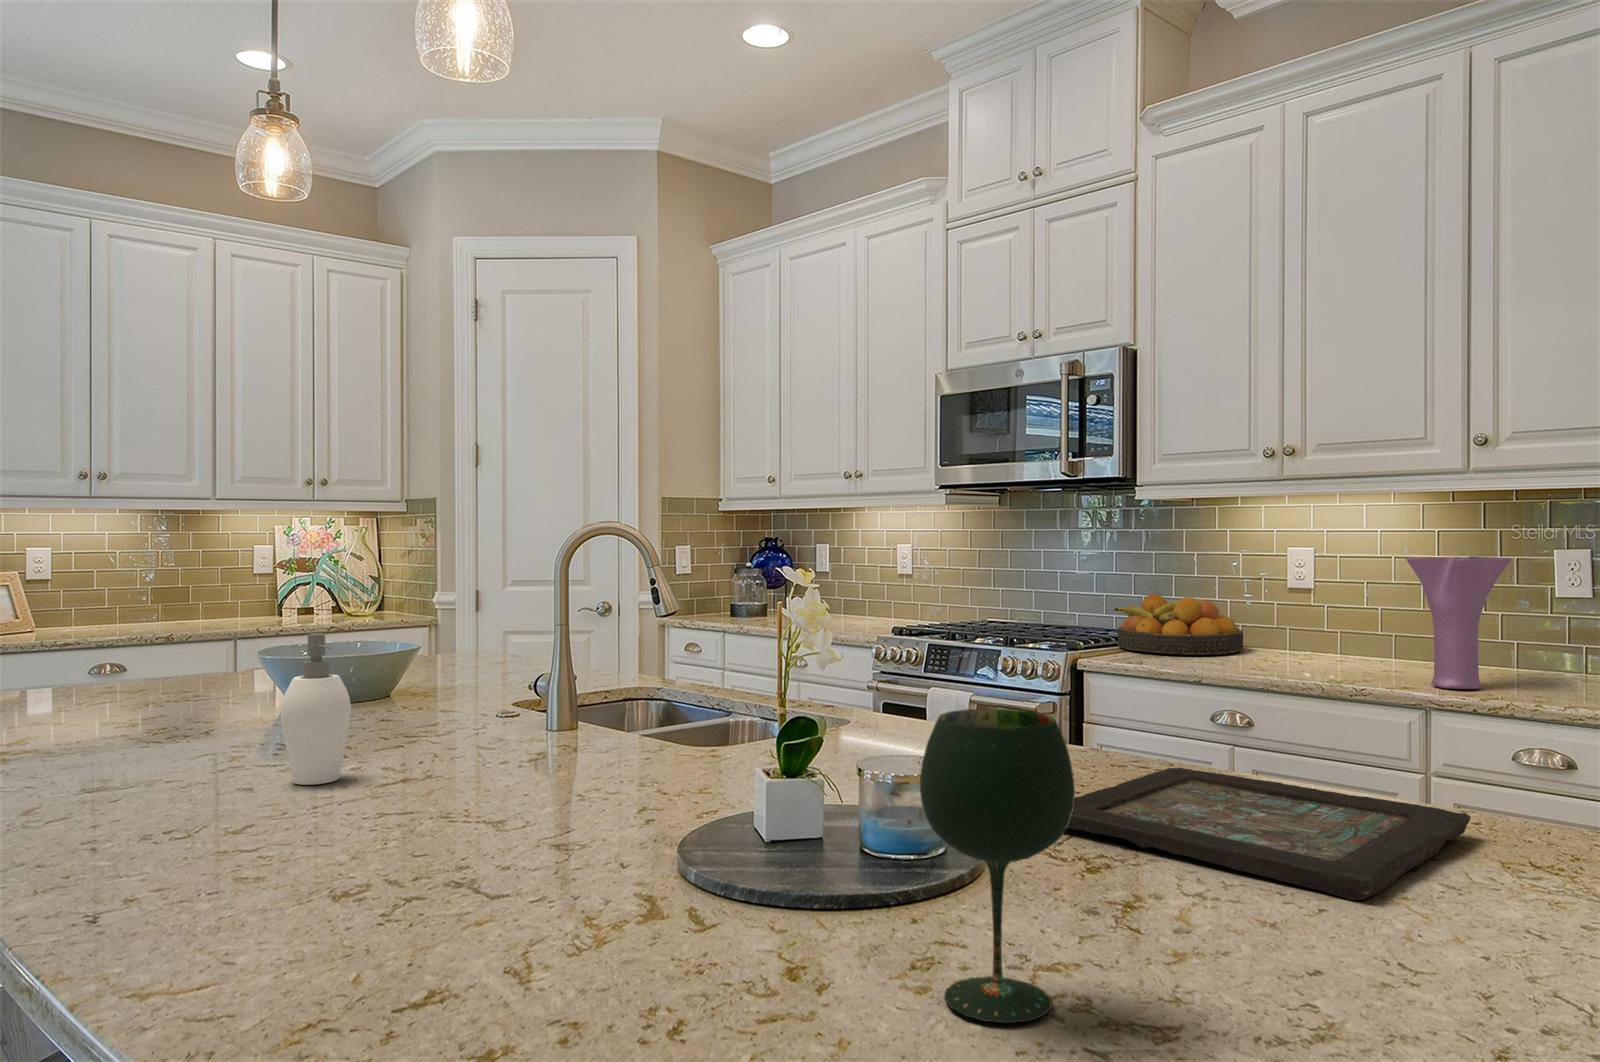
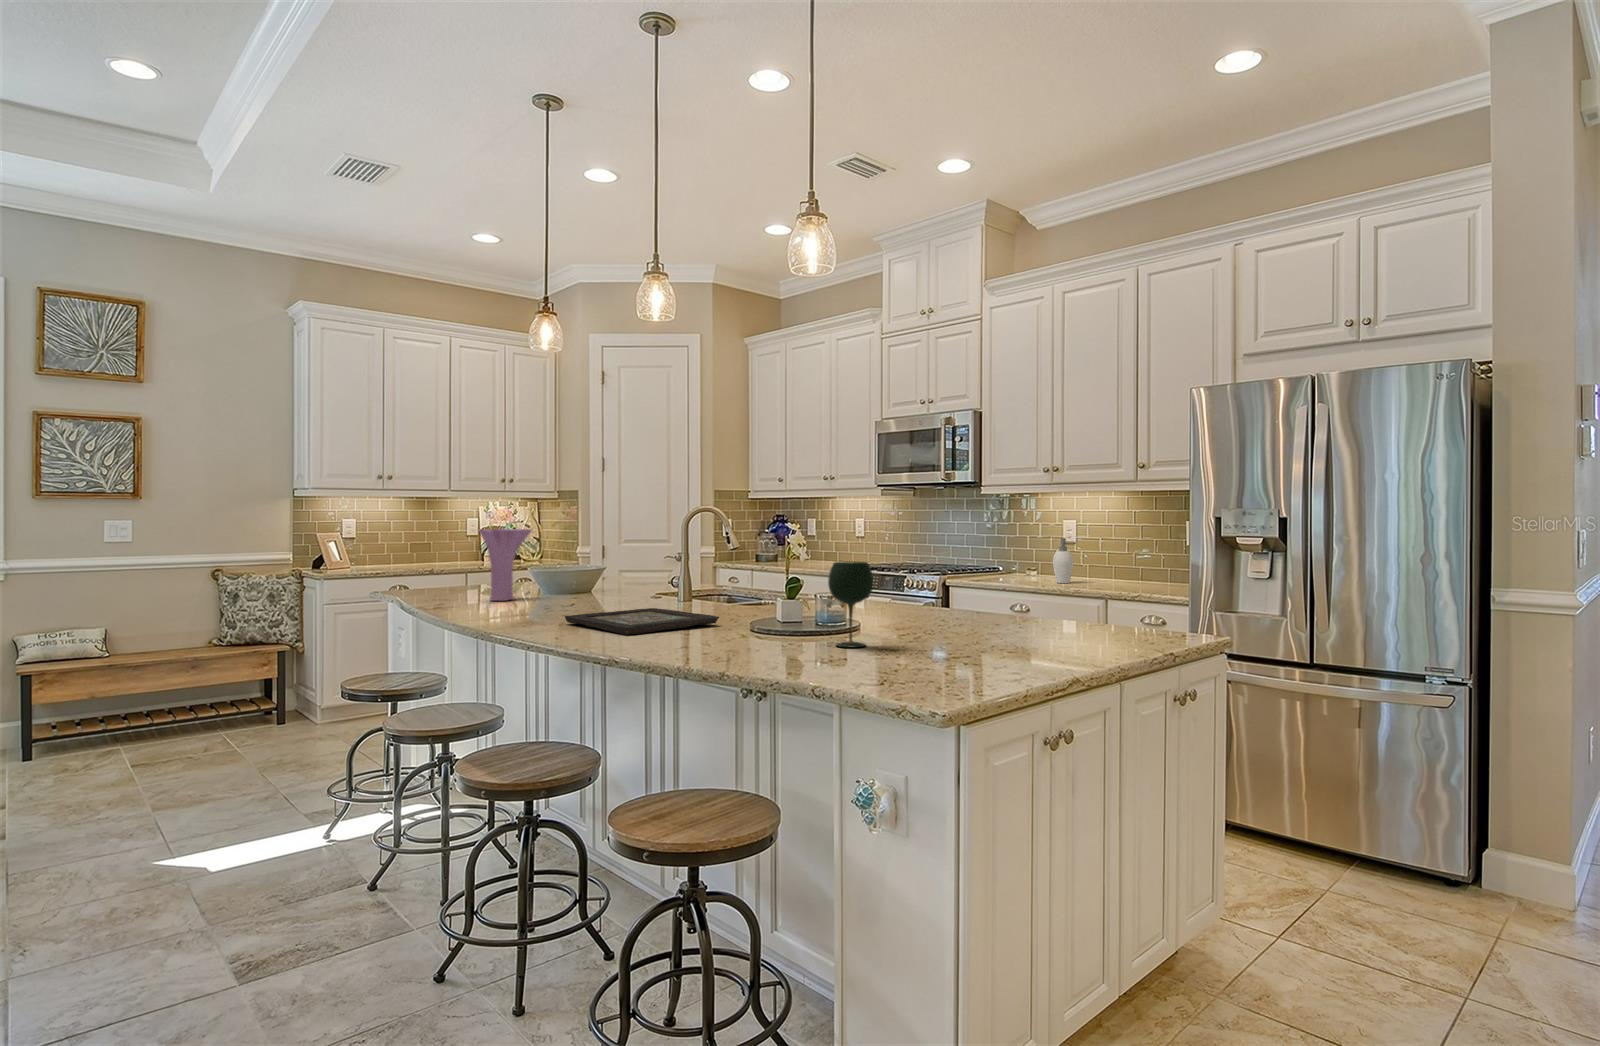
vase: present [1406,556,1512,689] -> present [479,529,532,601]
fruit bowl: present [1115,594,1243,655] -> none [970,546,1037,578]
soap dispenser: present [280,633,351,785] -> present [1053,538,1077,583]
decorative tray: present [1067,768,1471,900] -> present [565,608,719,635]

